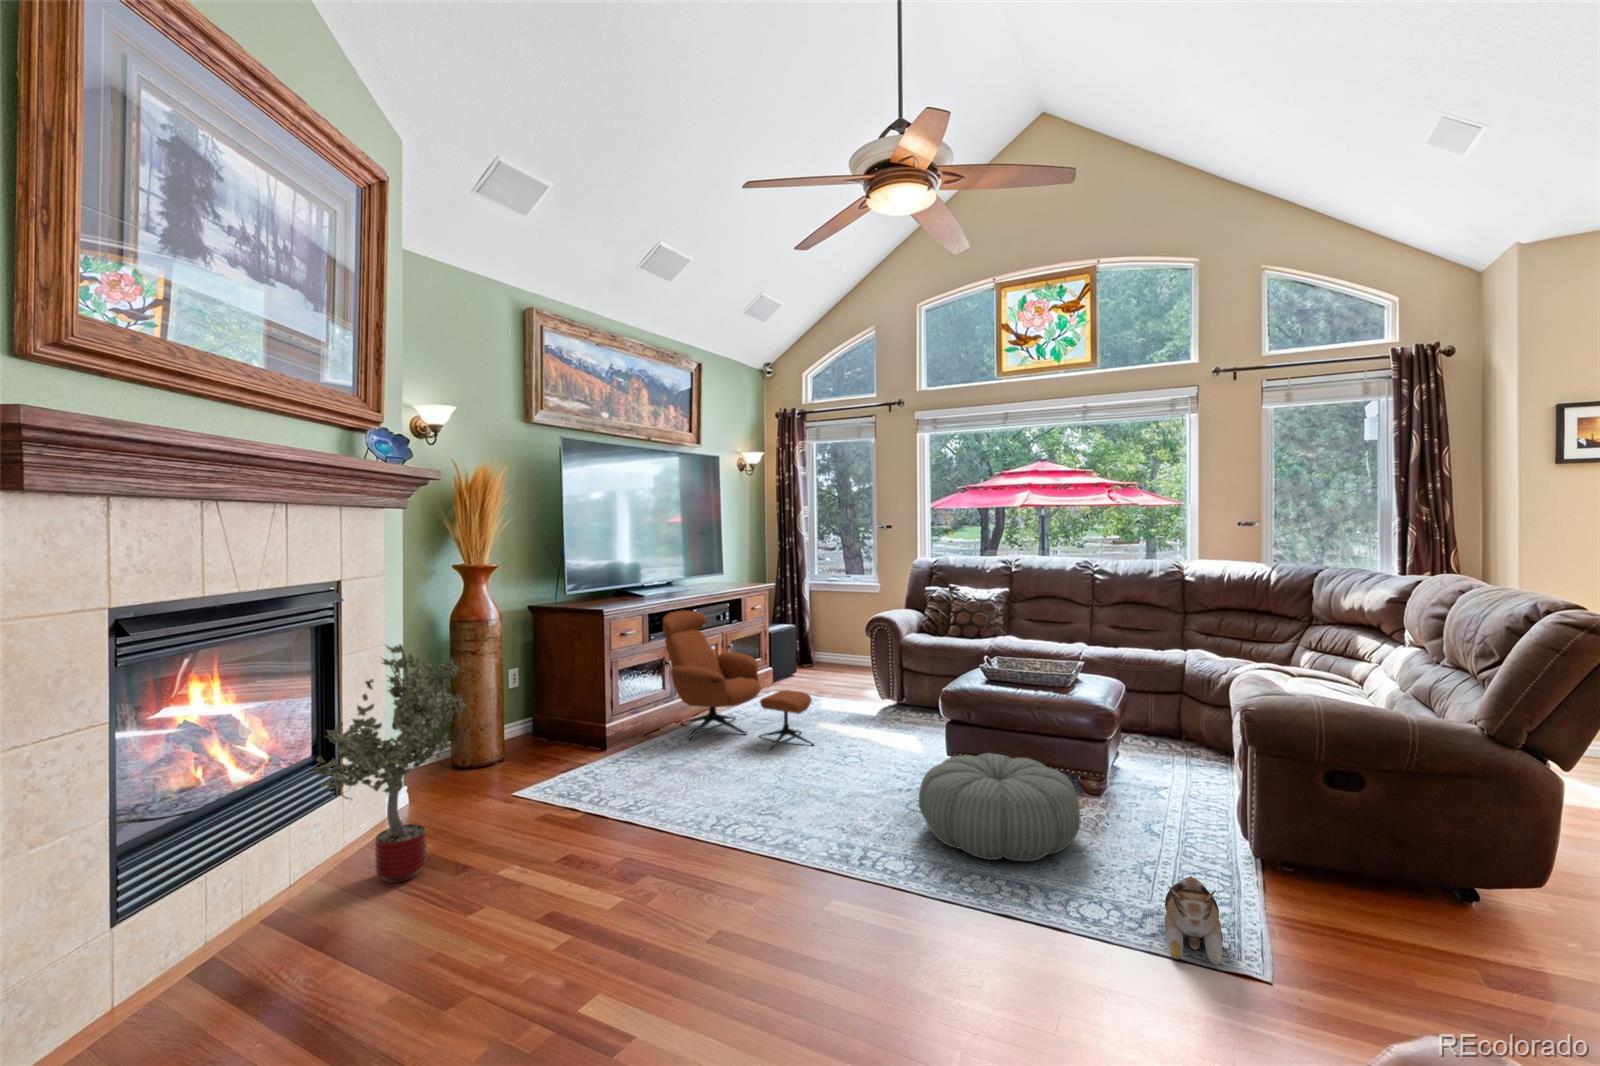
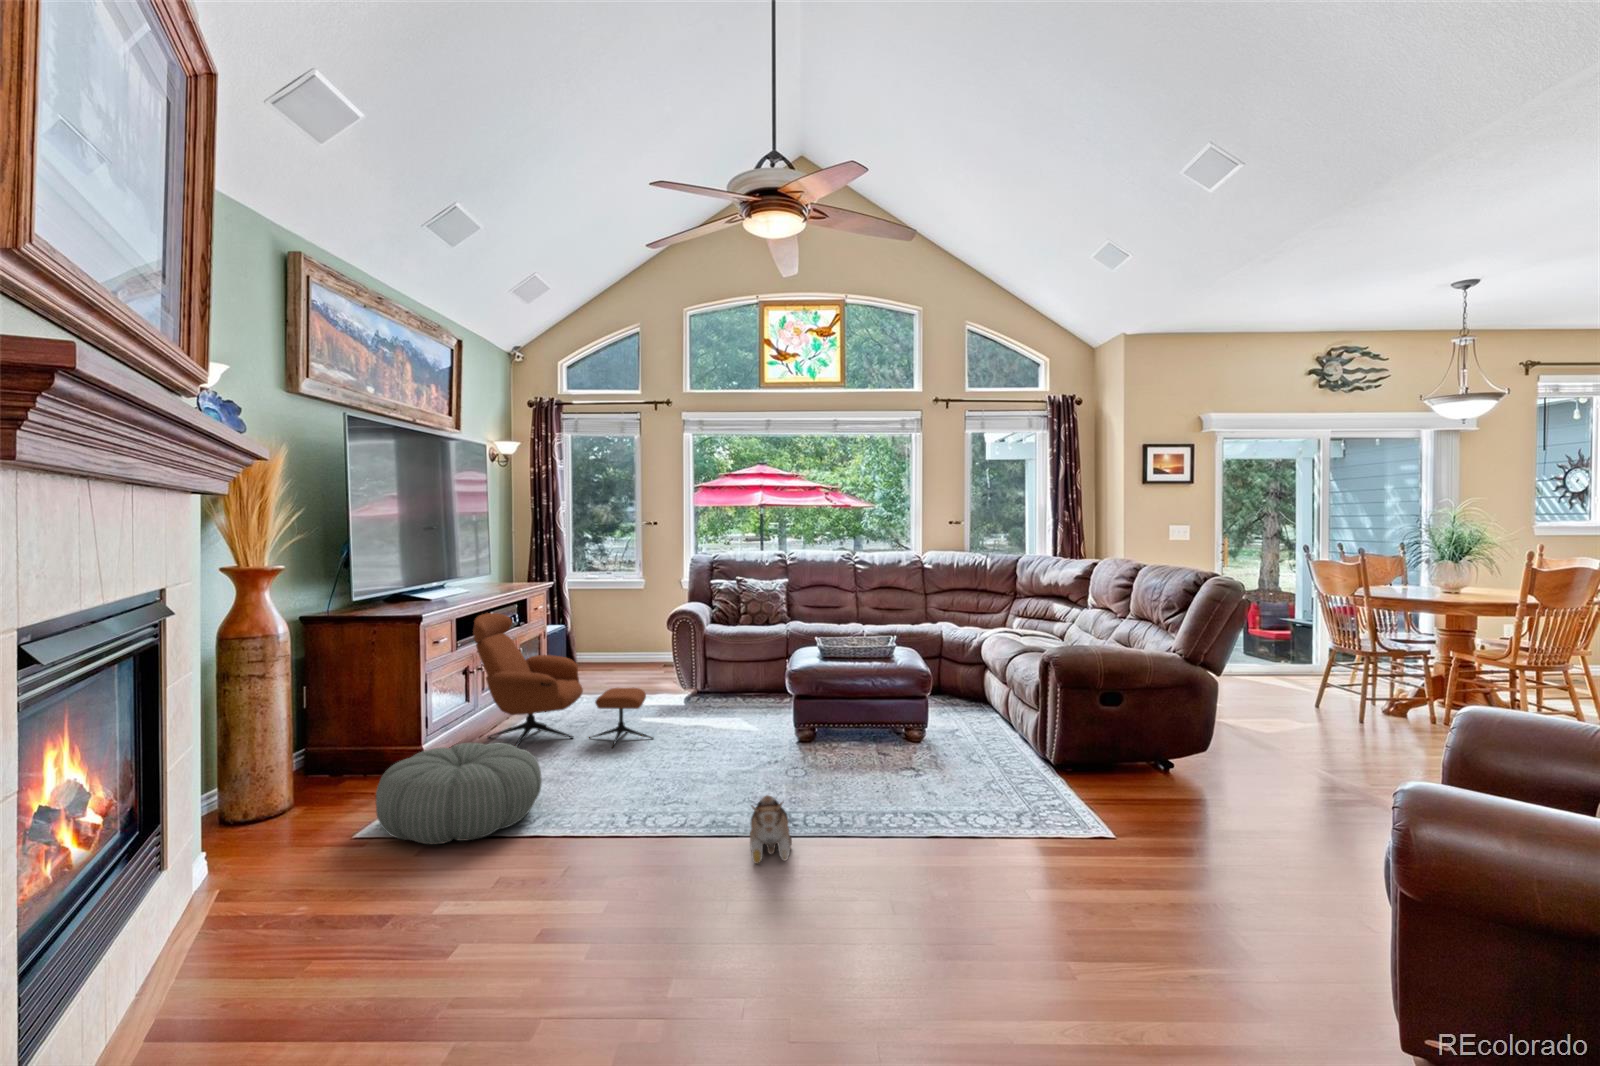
potted tree: present [312,644,467,883] -> none [187,657,363,949]
pouf: present [919,753,1081,861] -> present [376,743,542,844]
plush toy: present [1165,876,1223,965] -> present [750,795,792,864]

